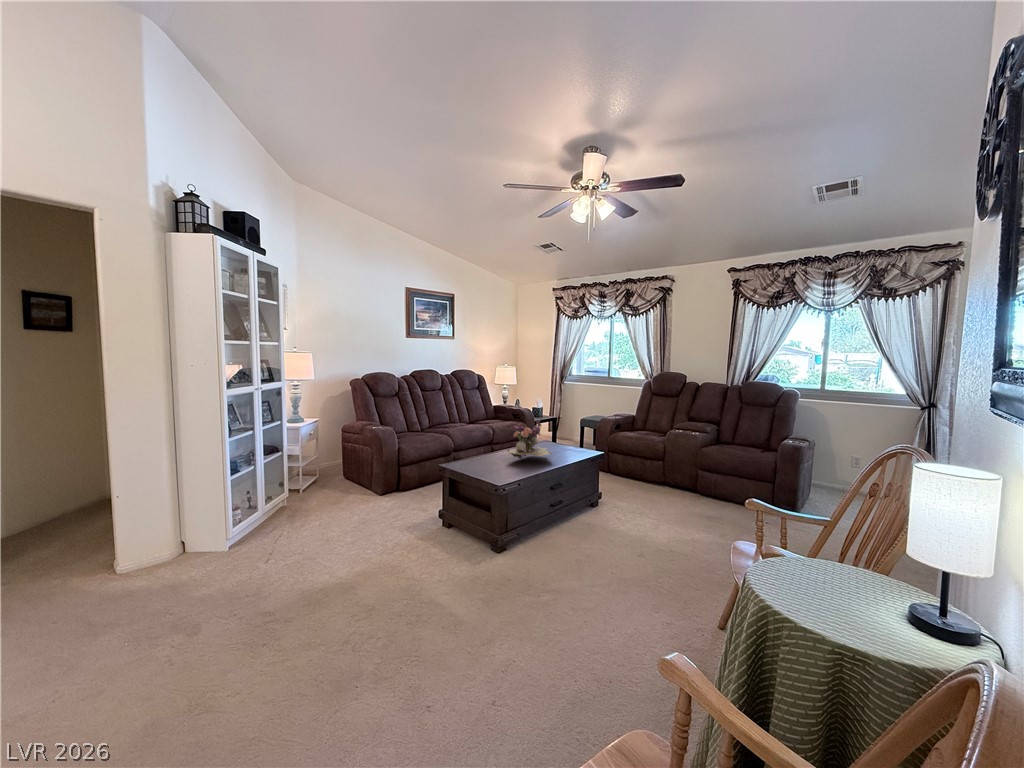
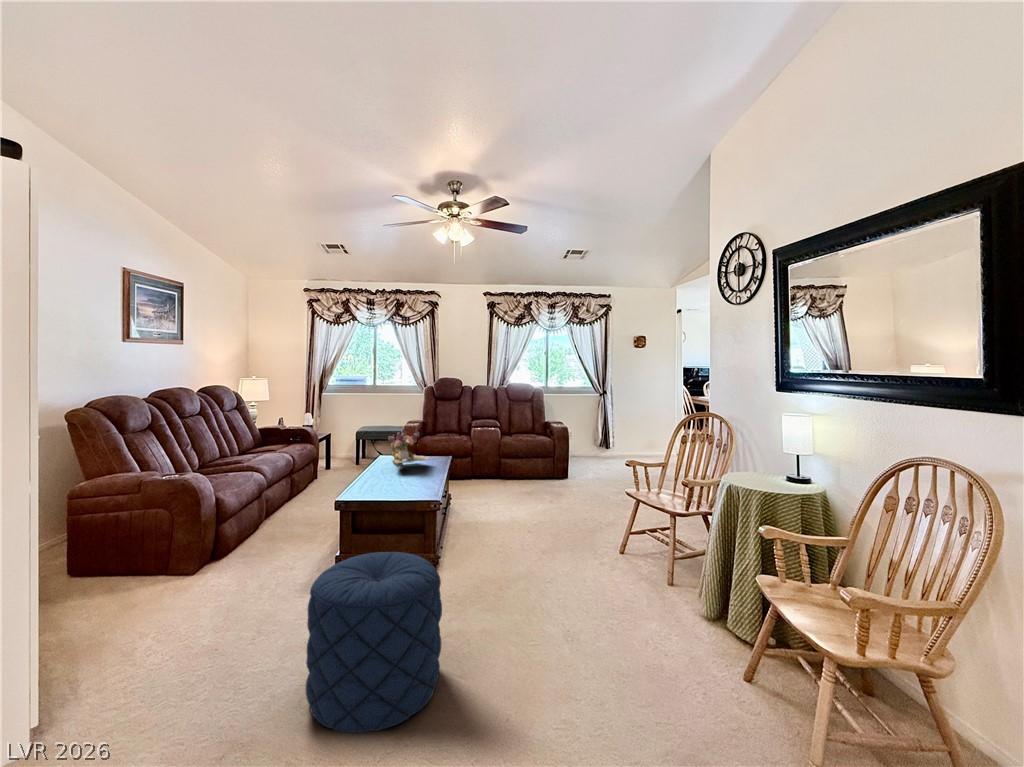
pouf: none [231,517,358,665] -> present [306,552,442,733]

